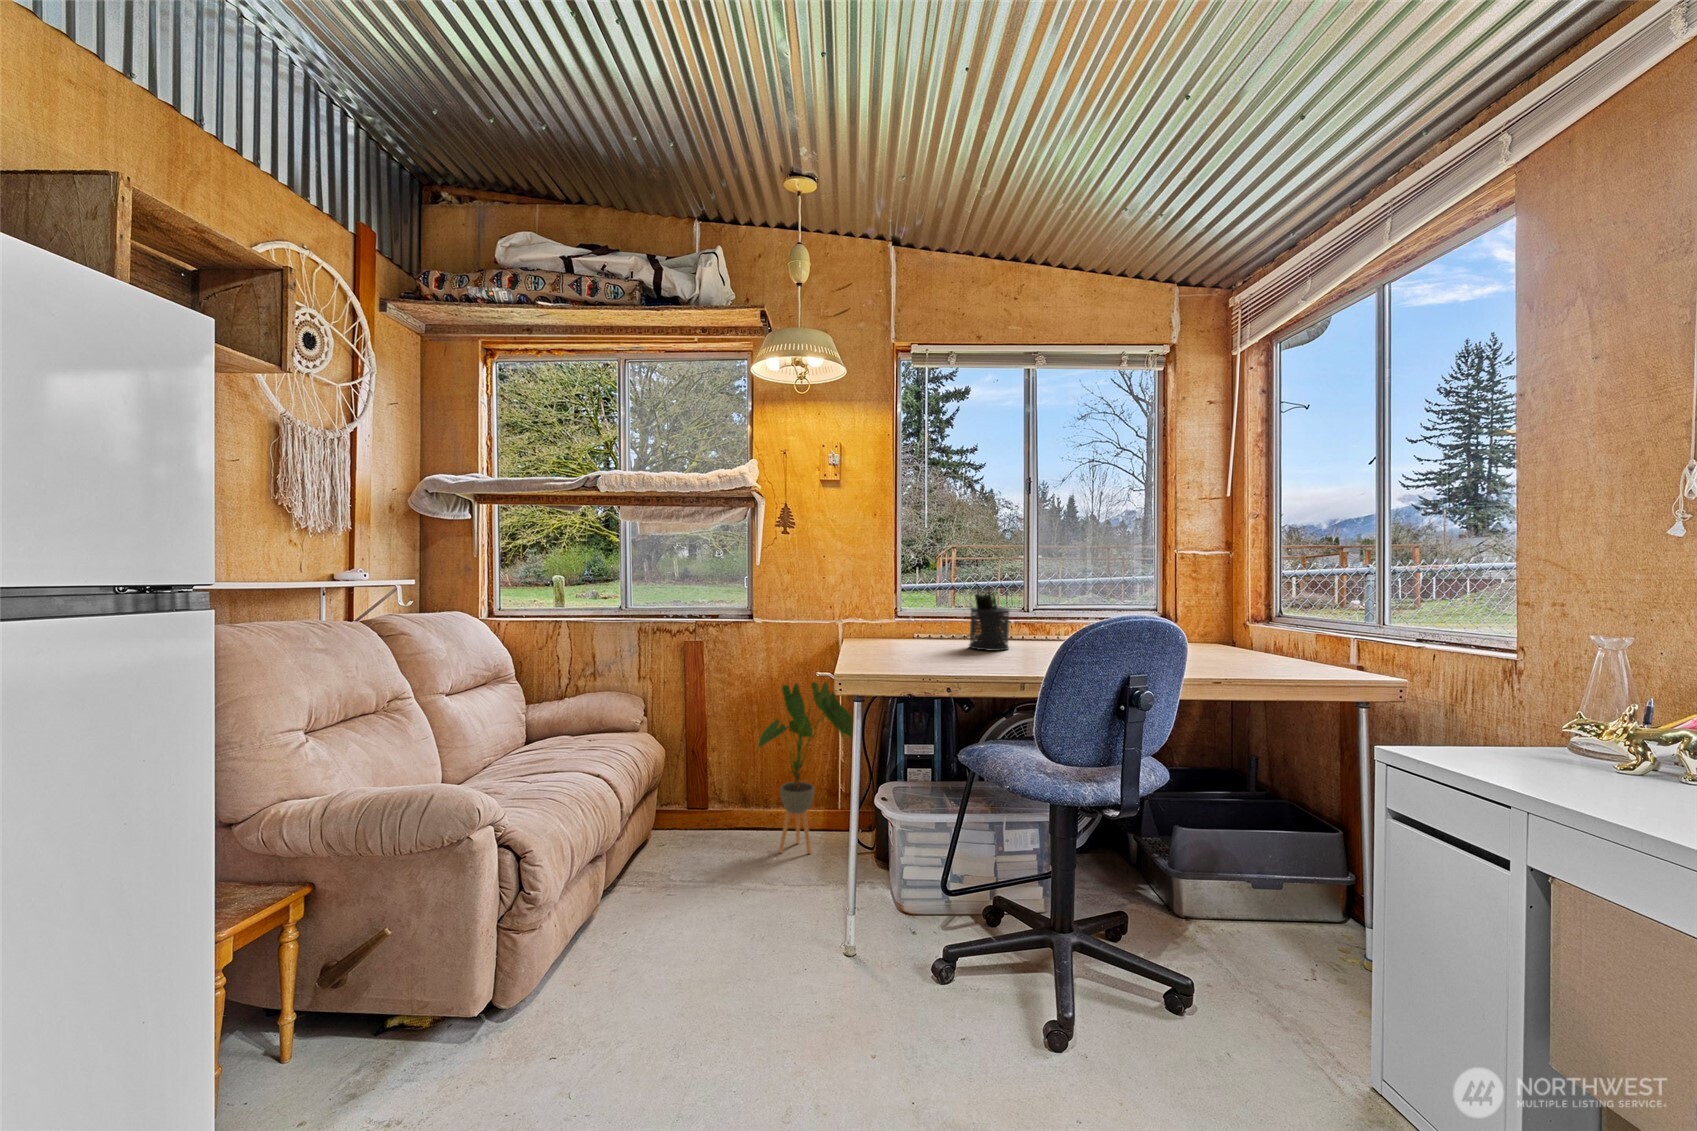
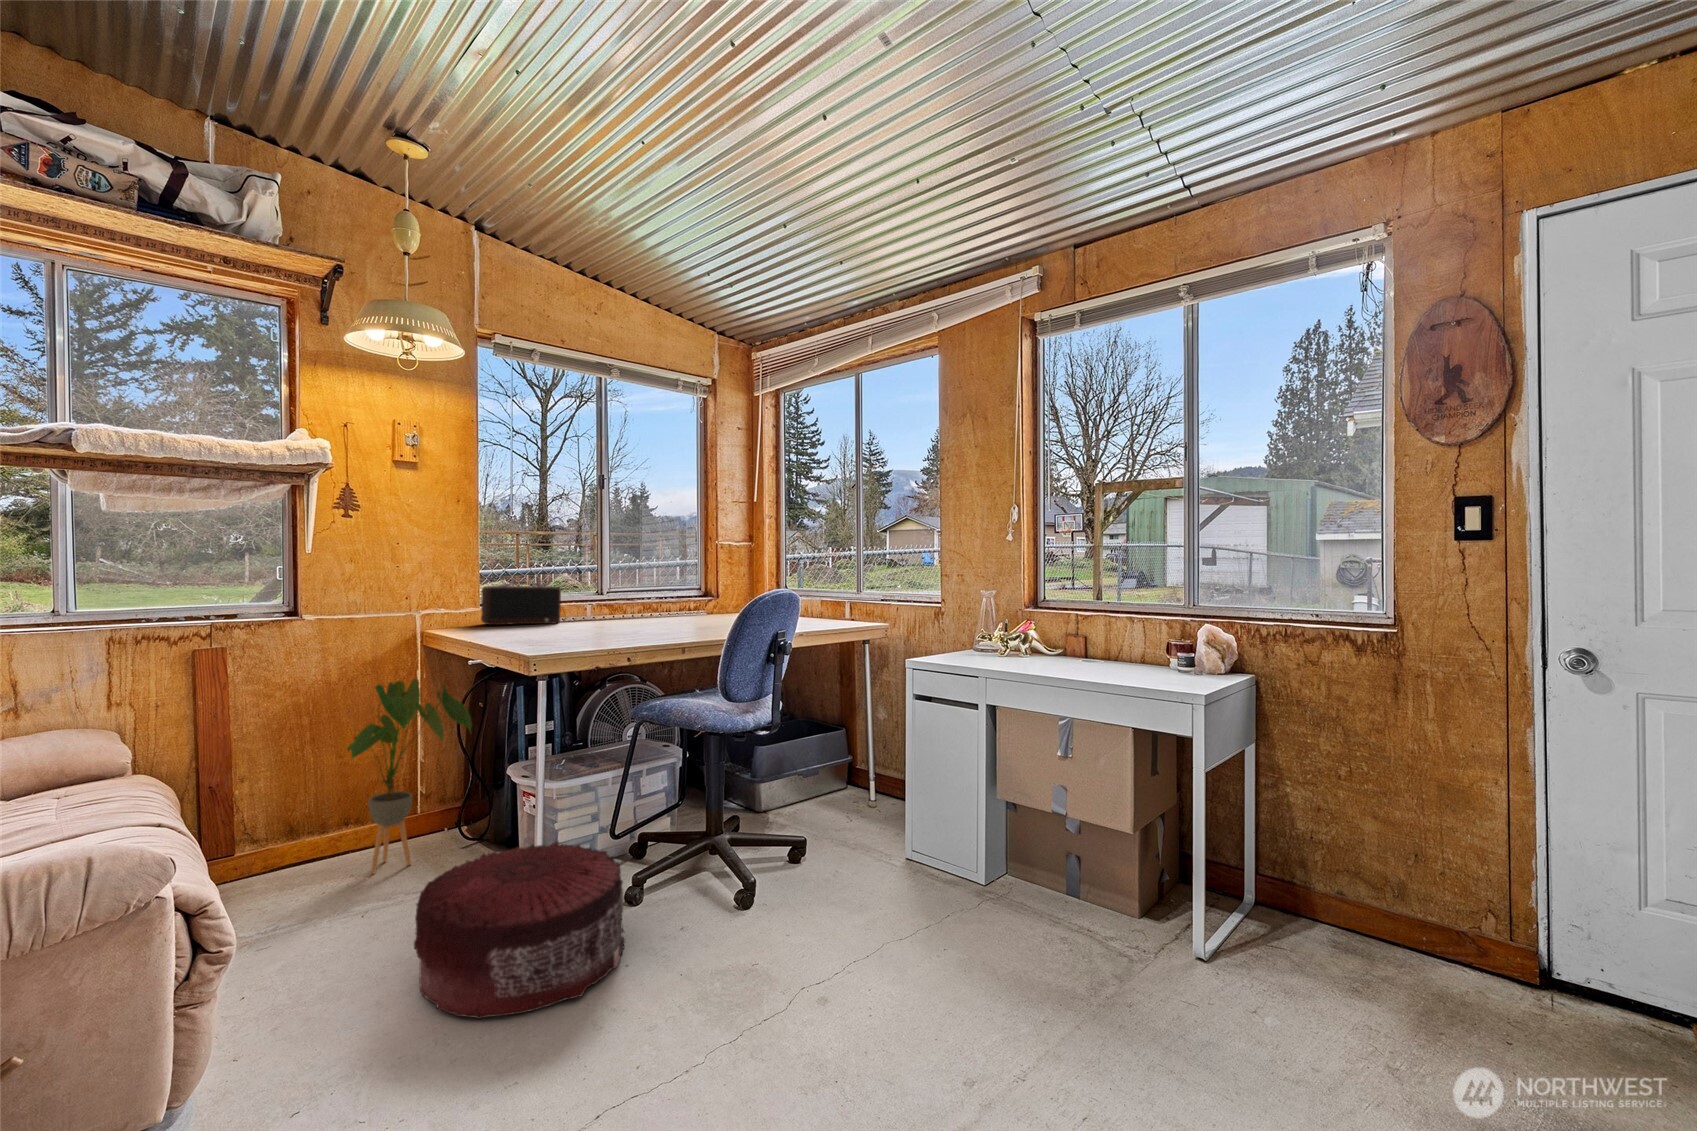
pen holder: present [969,591,1010,651] -> none [578,574,618,629]
speaker: none [897,593,969,638] -> present [481,584,561,625]
pouf: none [689,874,899,1083] -> present [414,841,625,1019]

